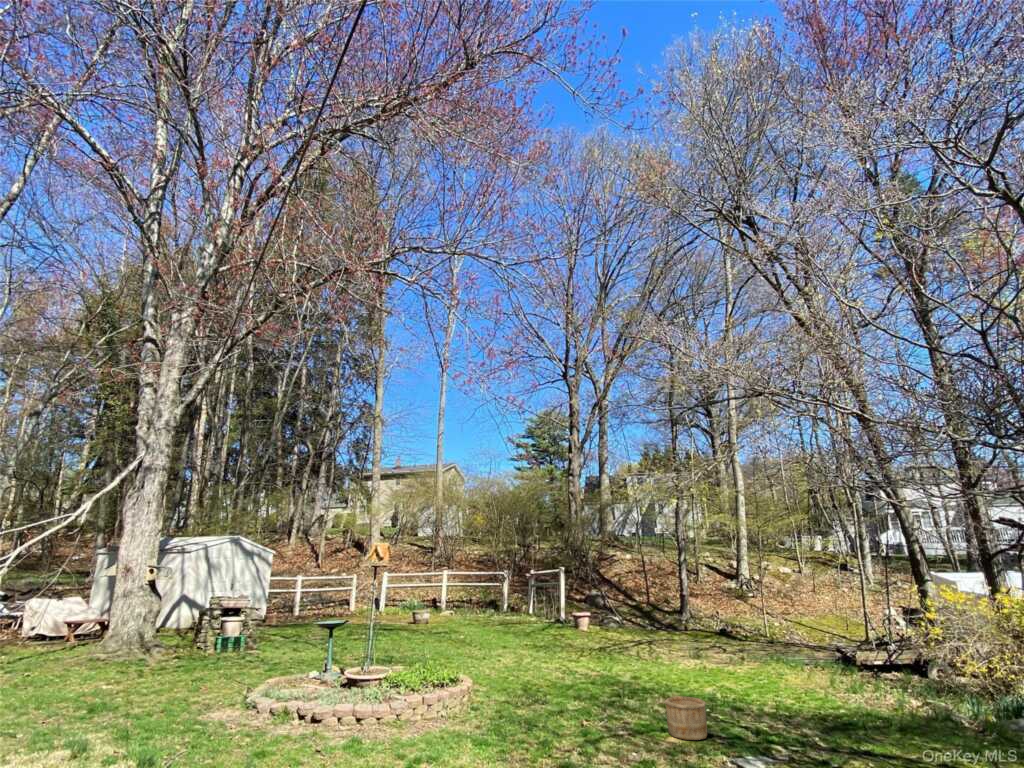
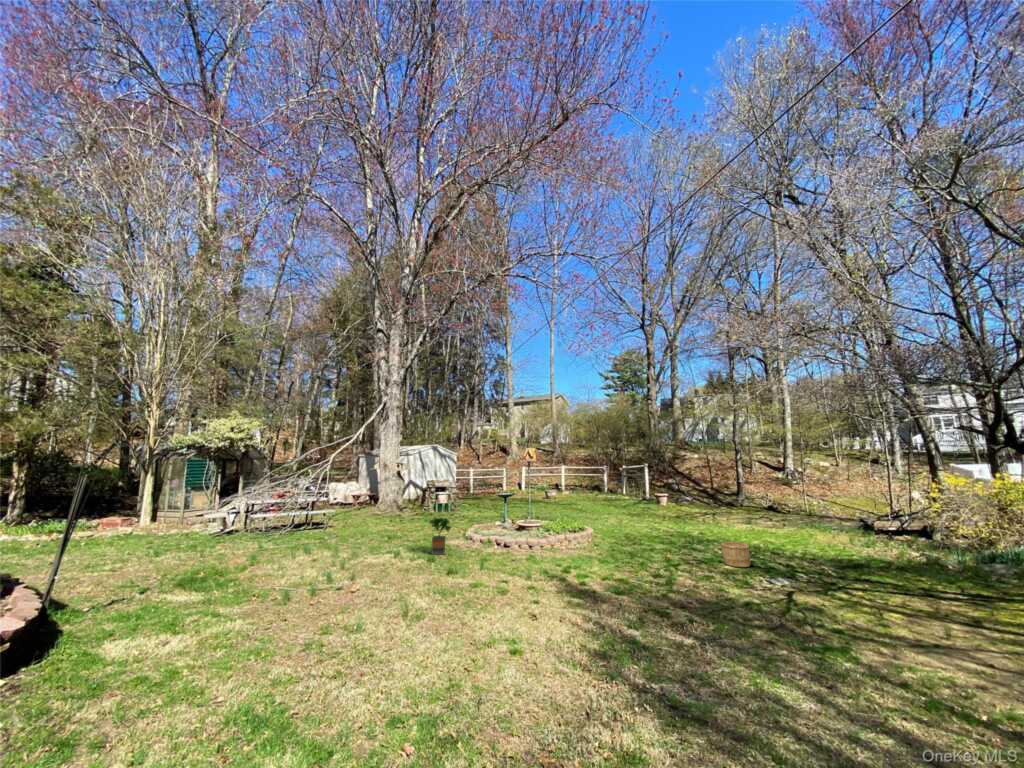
potted tree: none [164,669,213,745] -> present [429,518,451,555]

